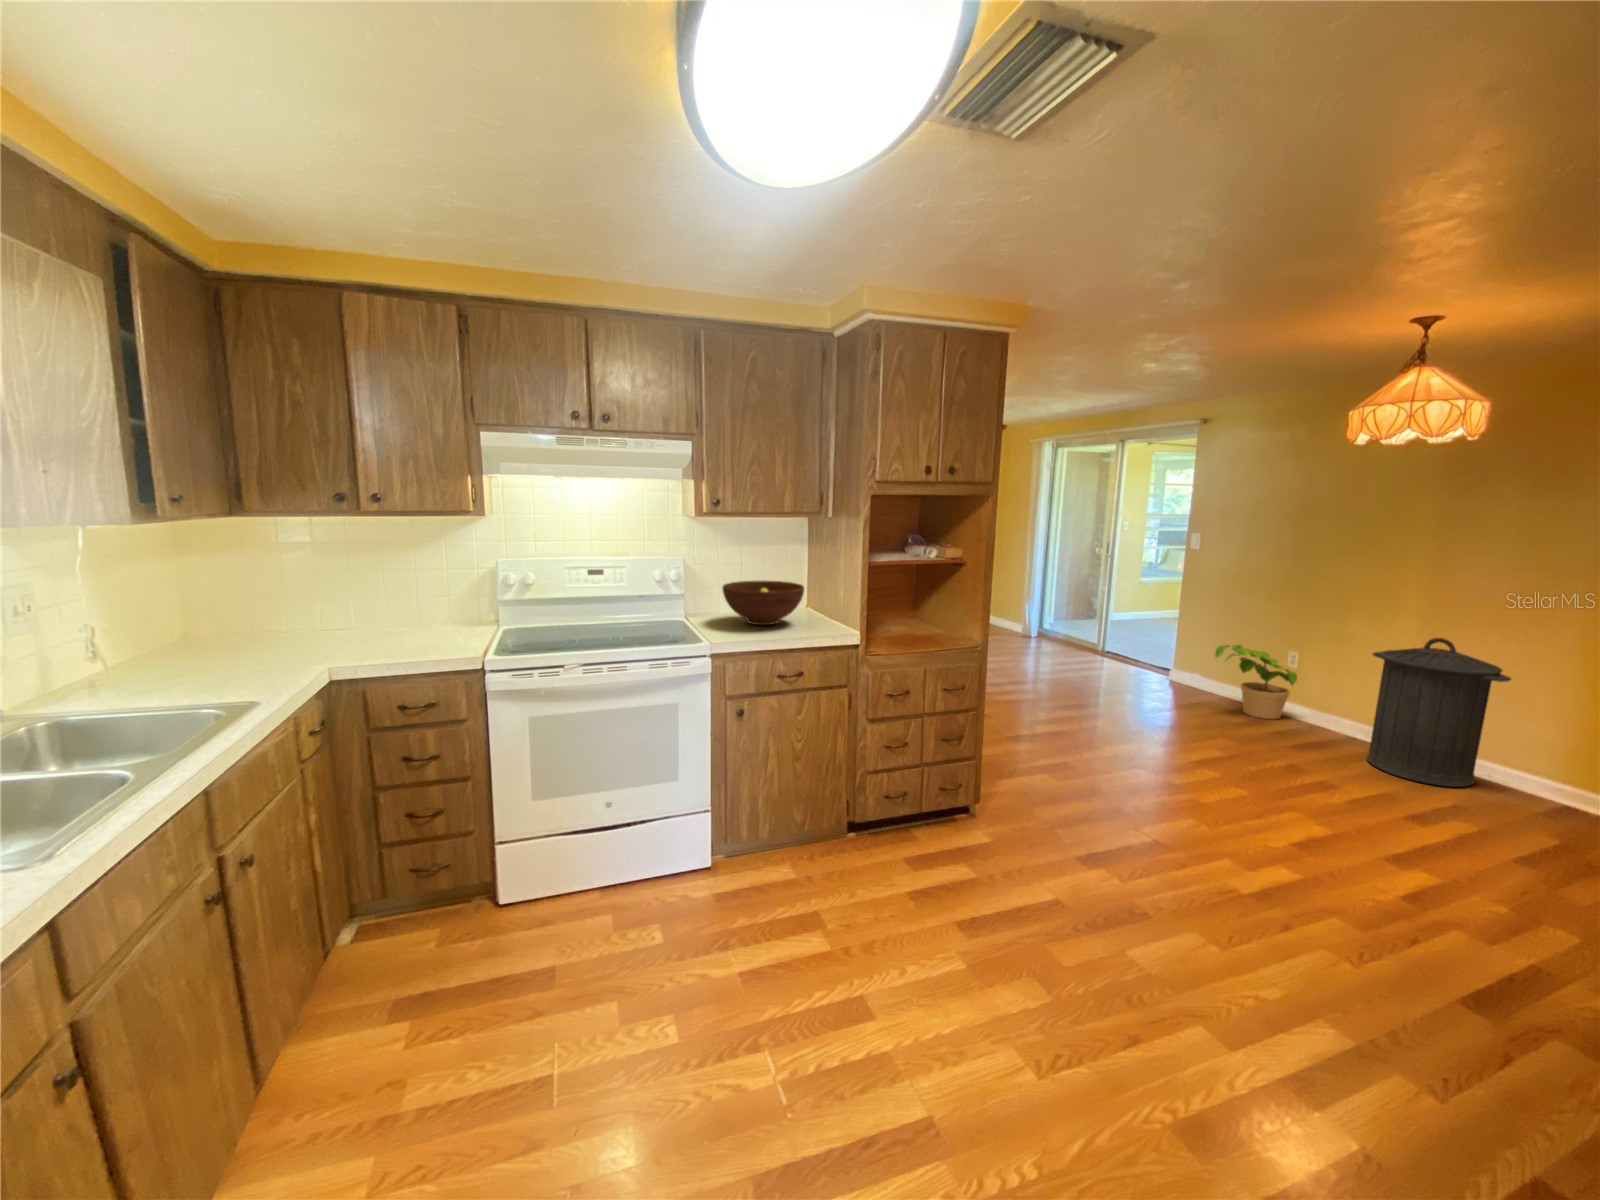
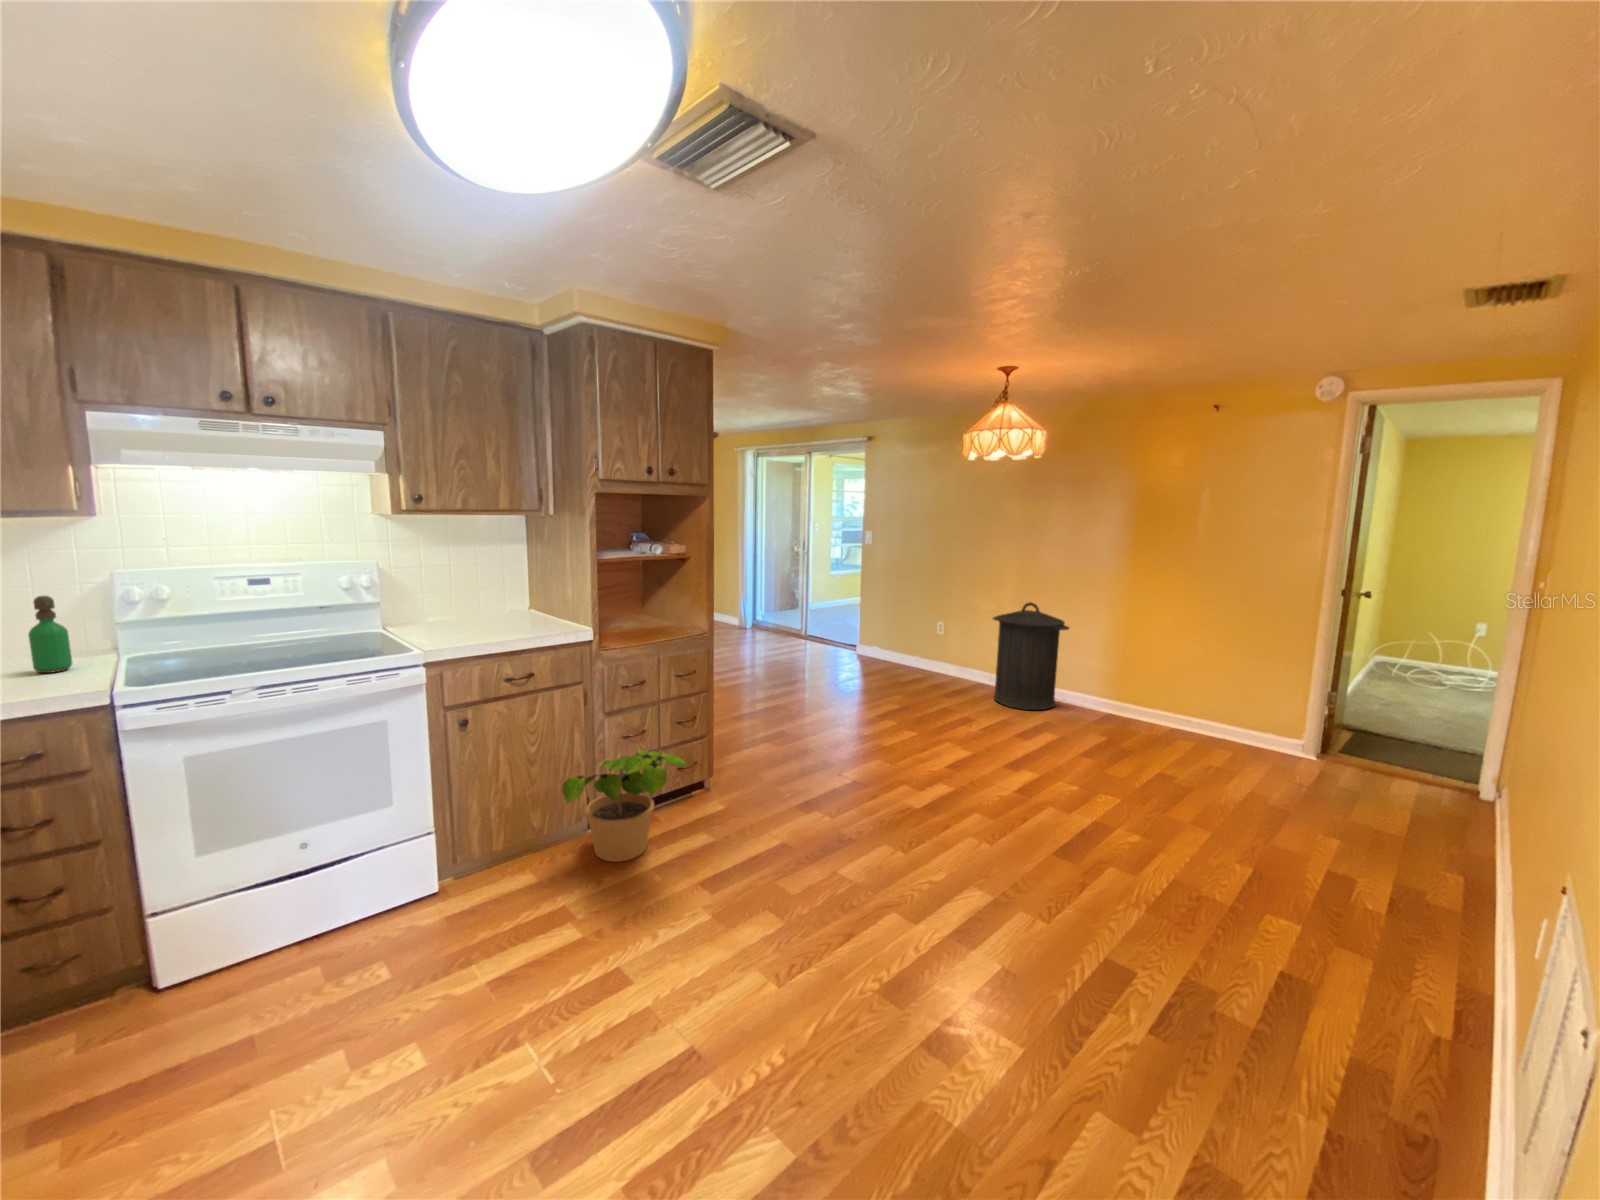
soap dispenser: none [448,579,473,638] -> present [29,596,72,673]
fruit bowl: present [722,581,804,625] -> none [432,582,527,629]
potted plant: present [1215,645,1297,719] -> present [562,749,688,862]

